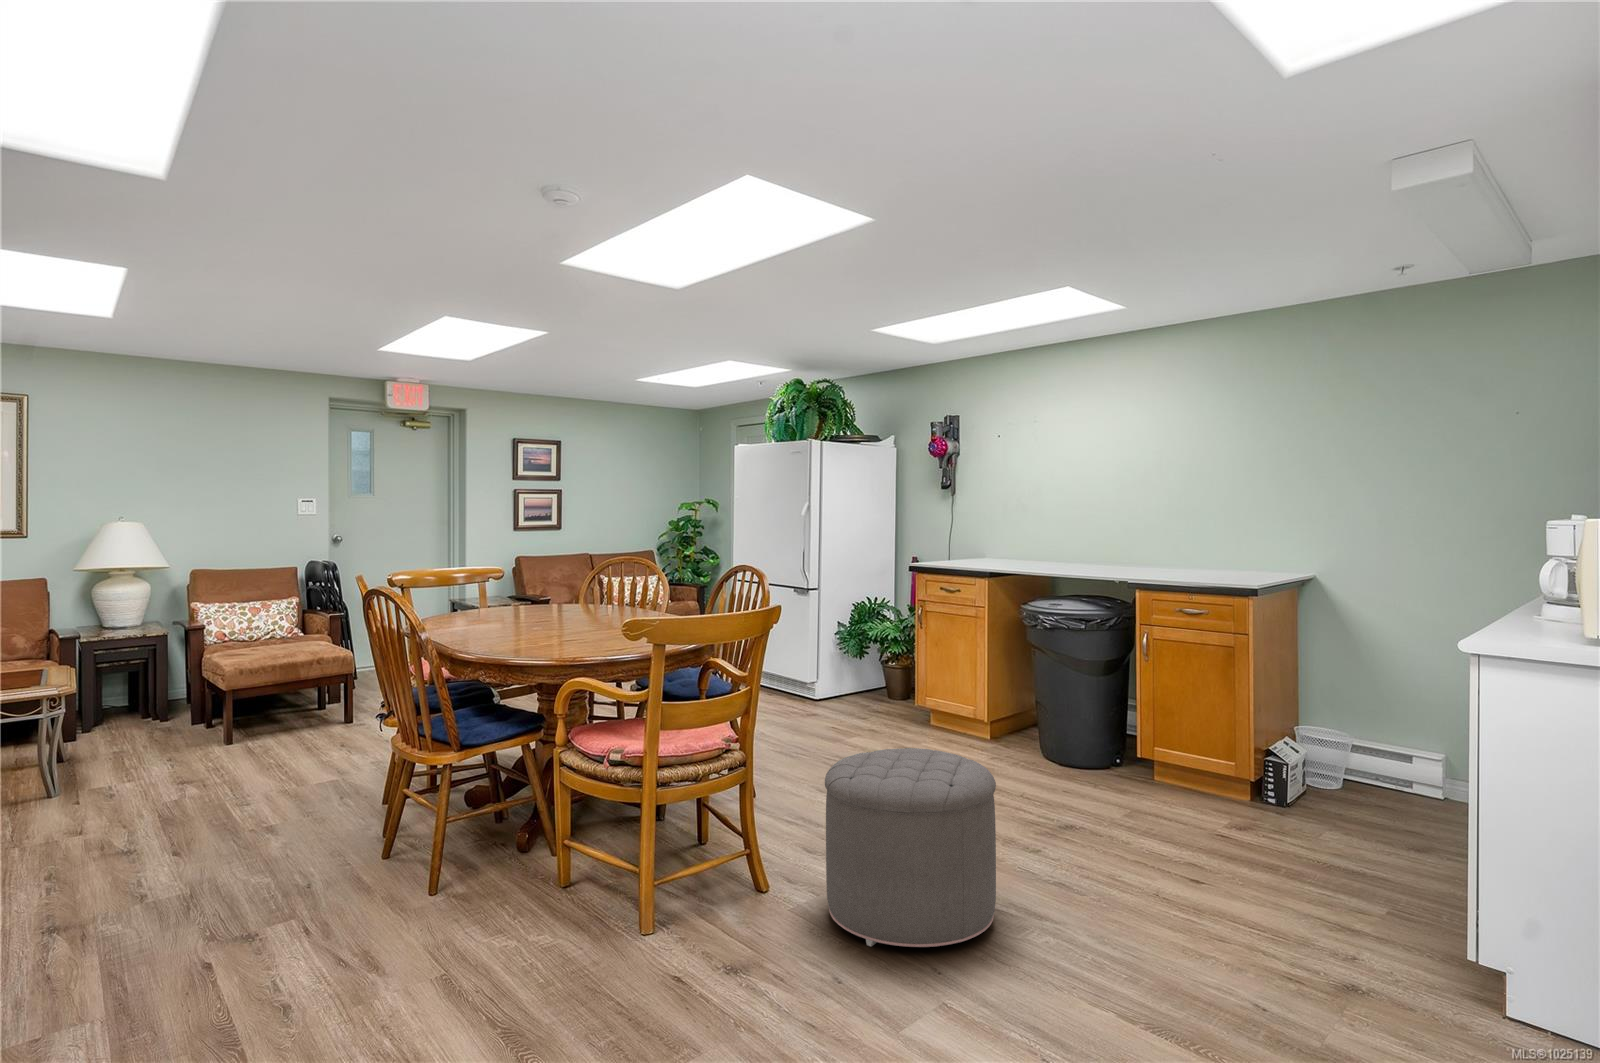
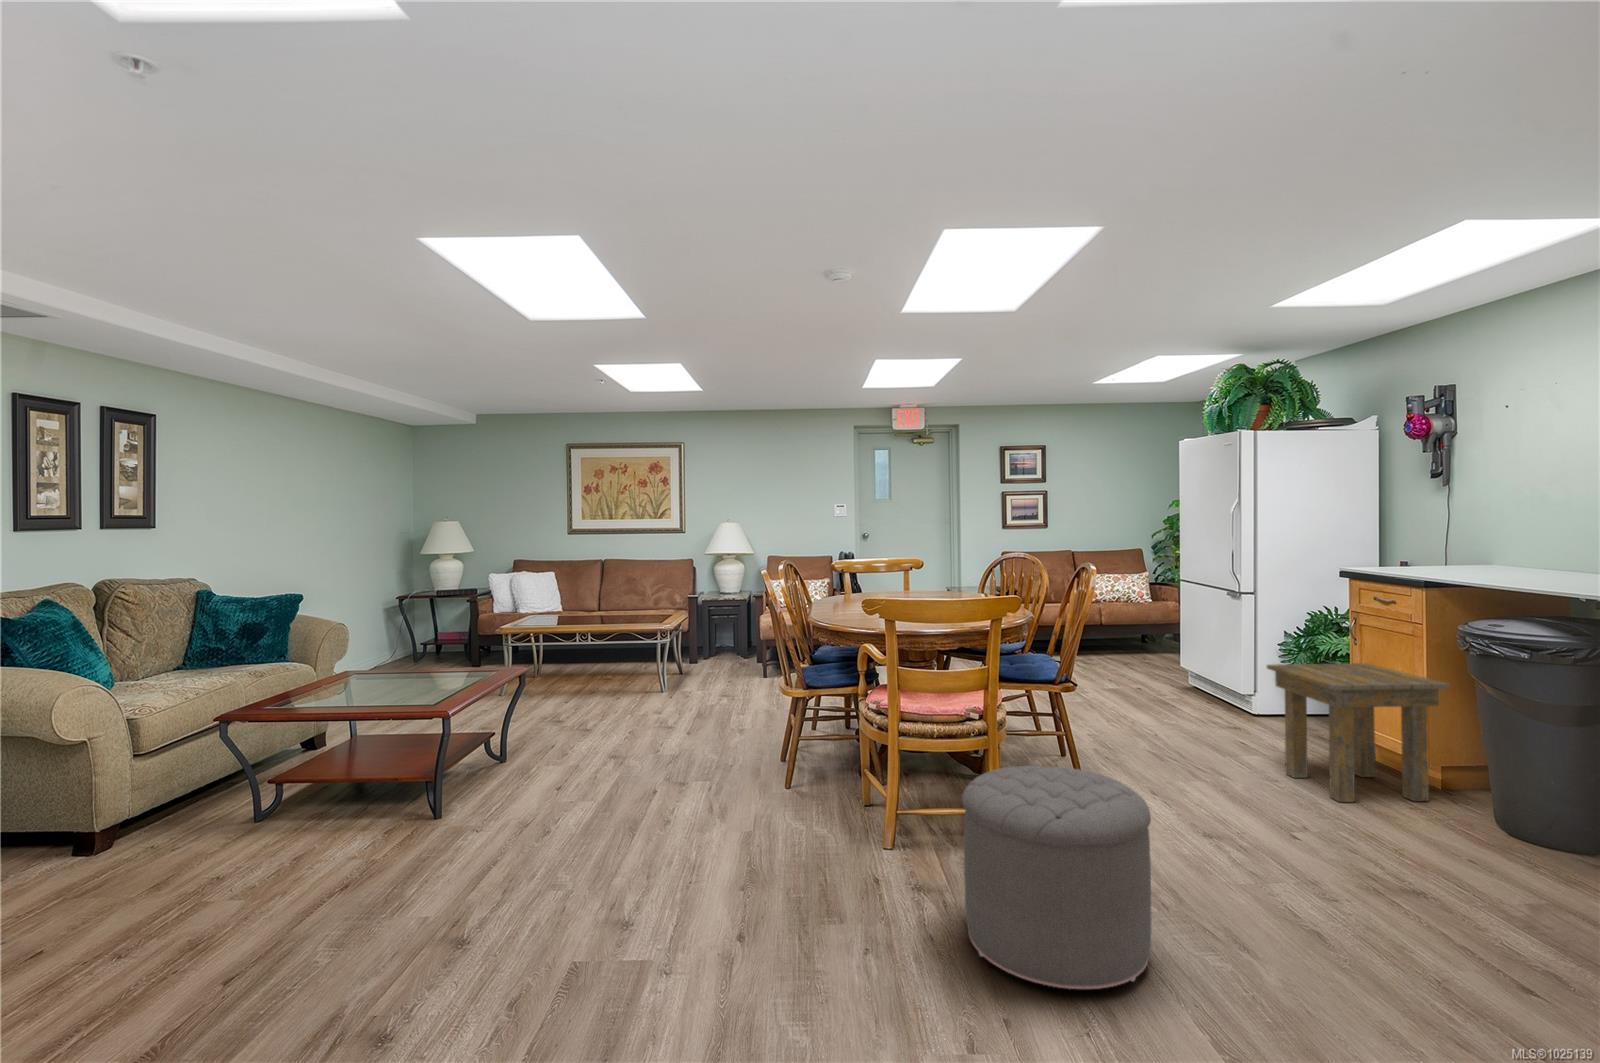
side table: none [882,642,1009,757] -> present [1267,663,1450,802]

